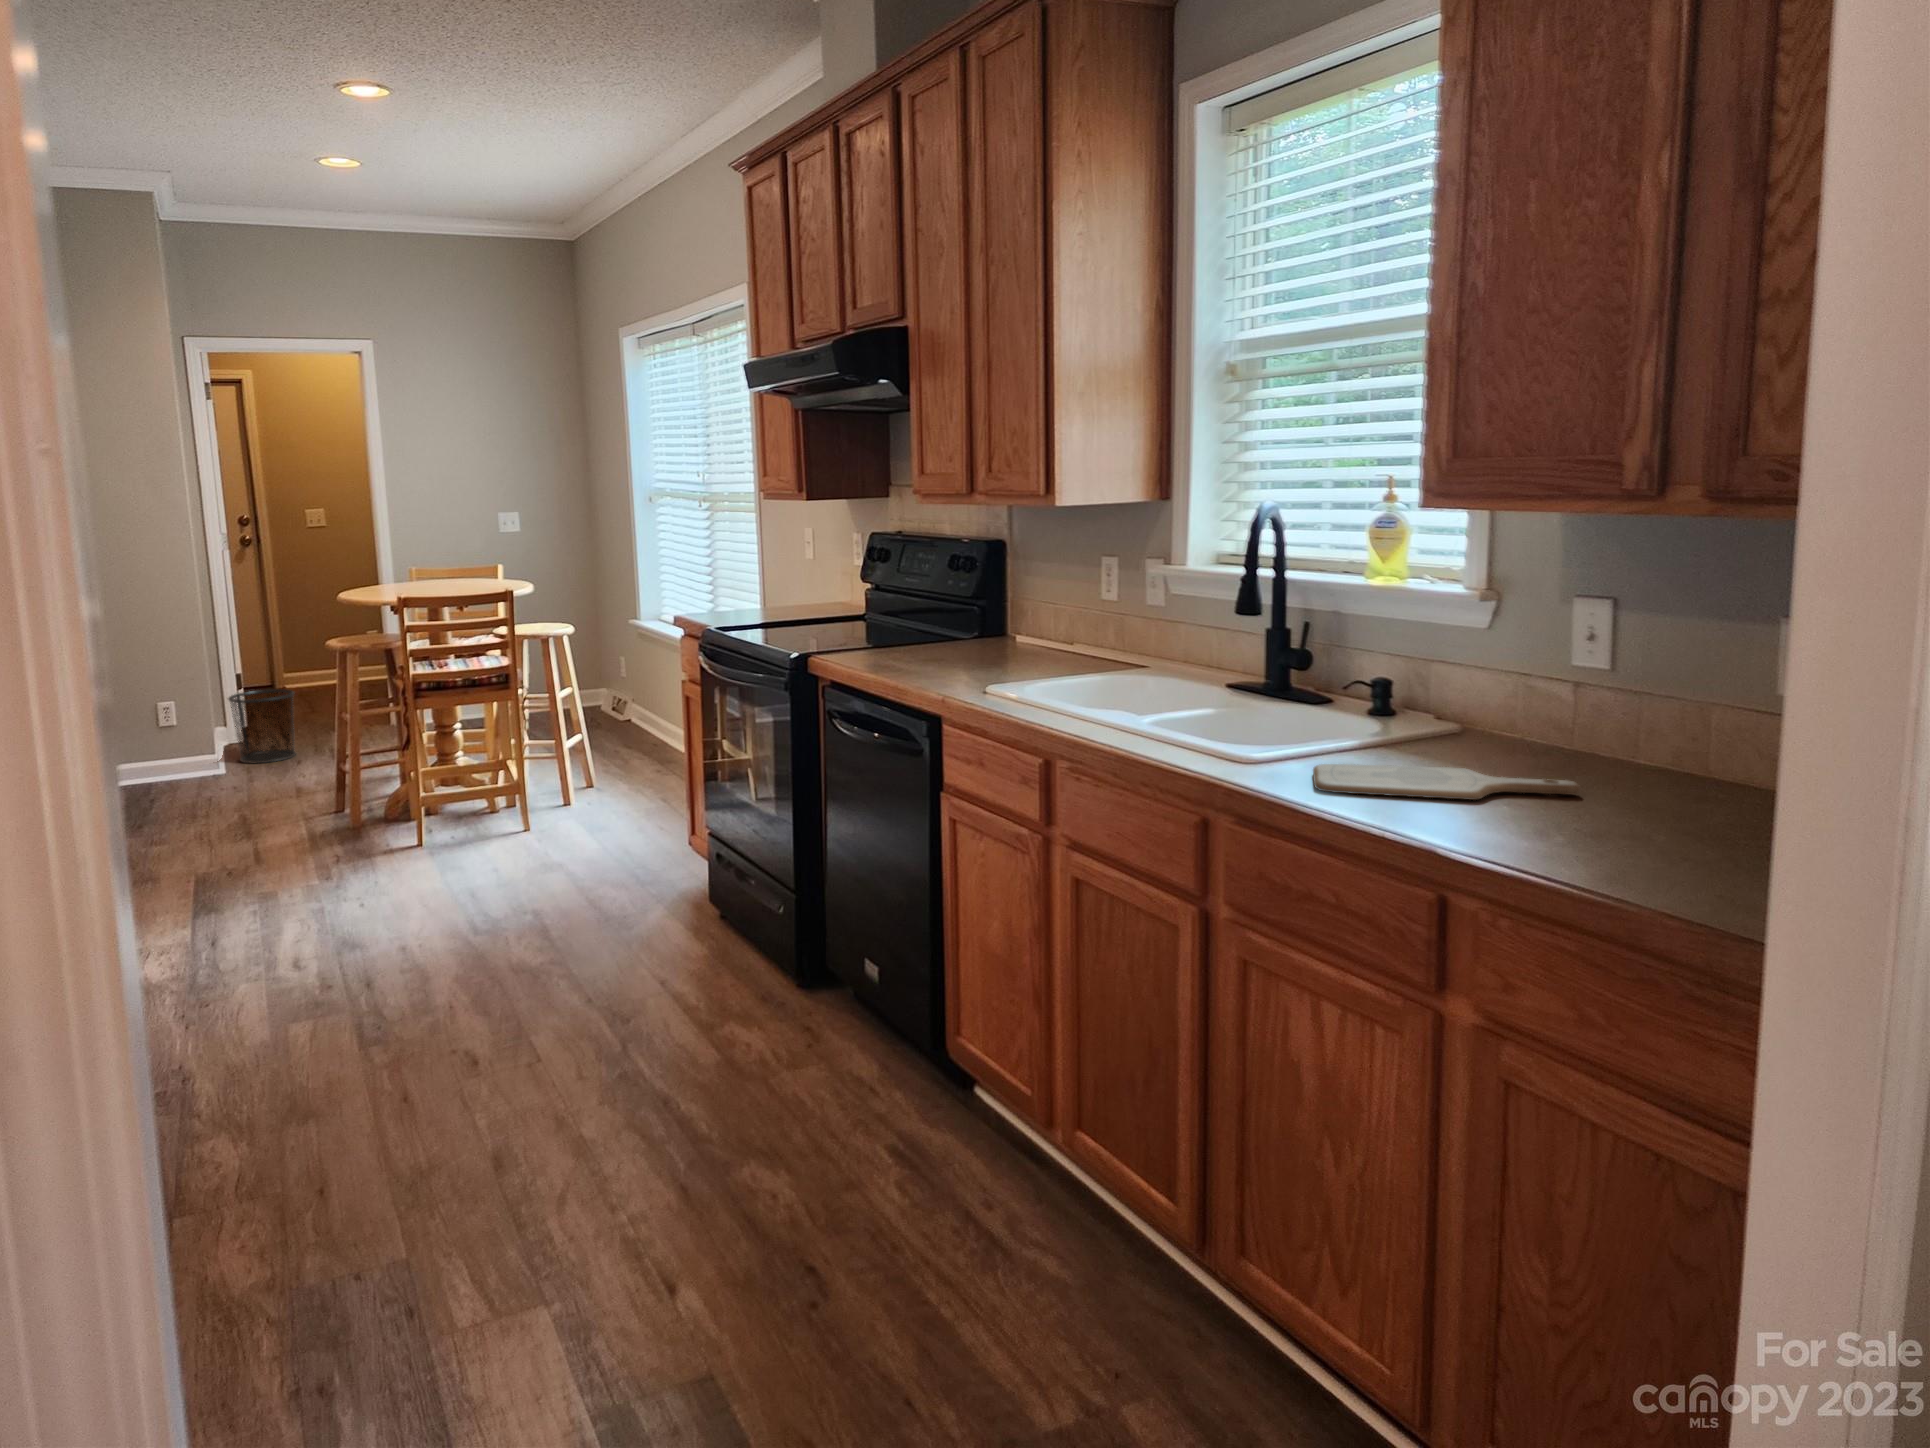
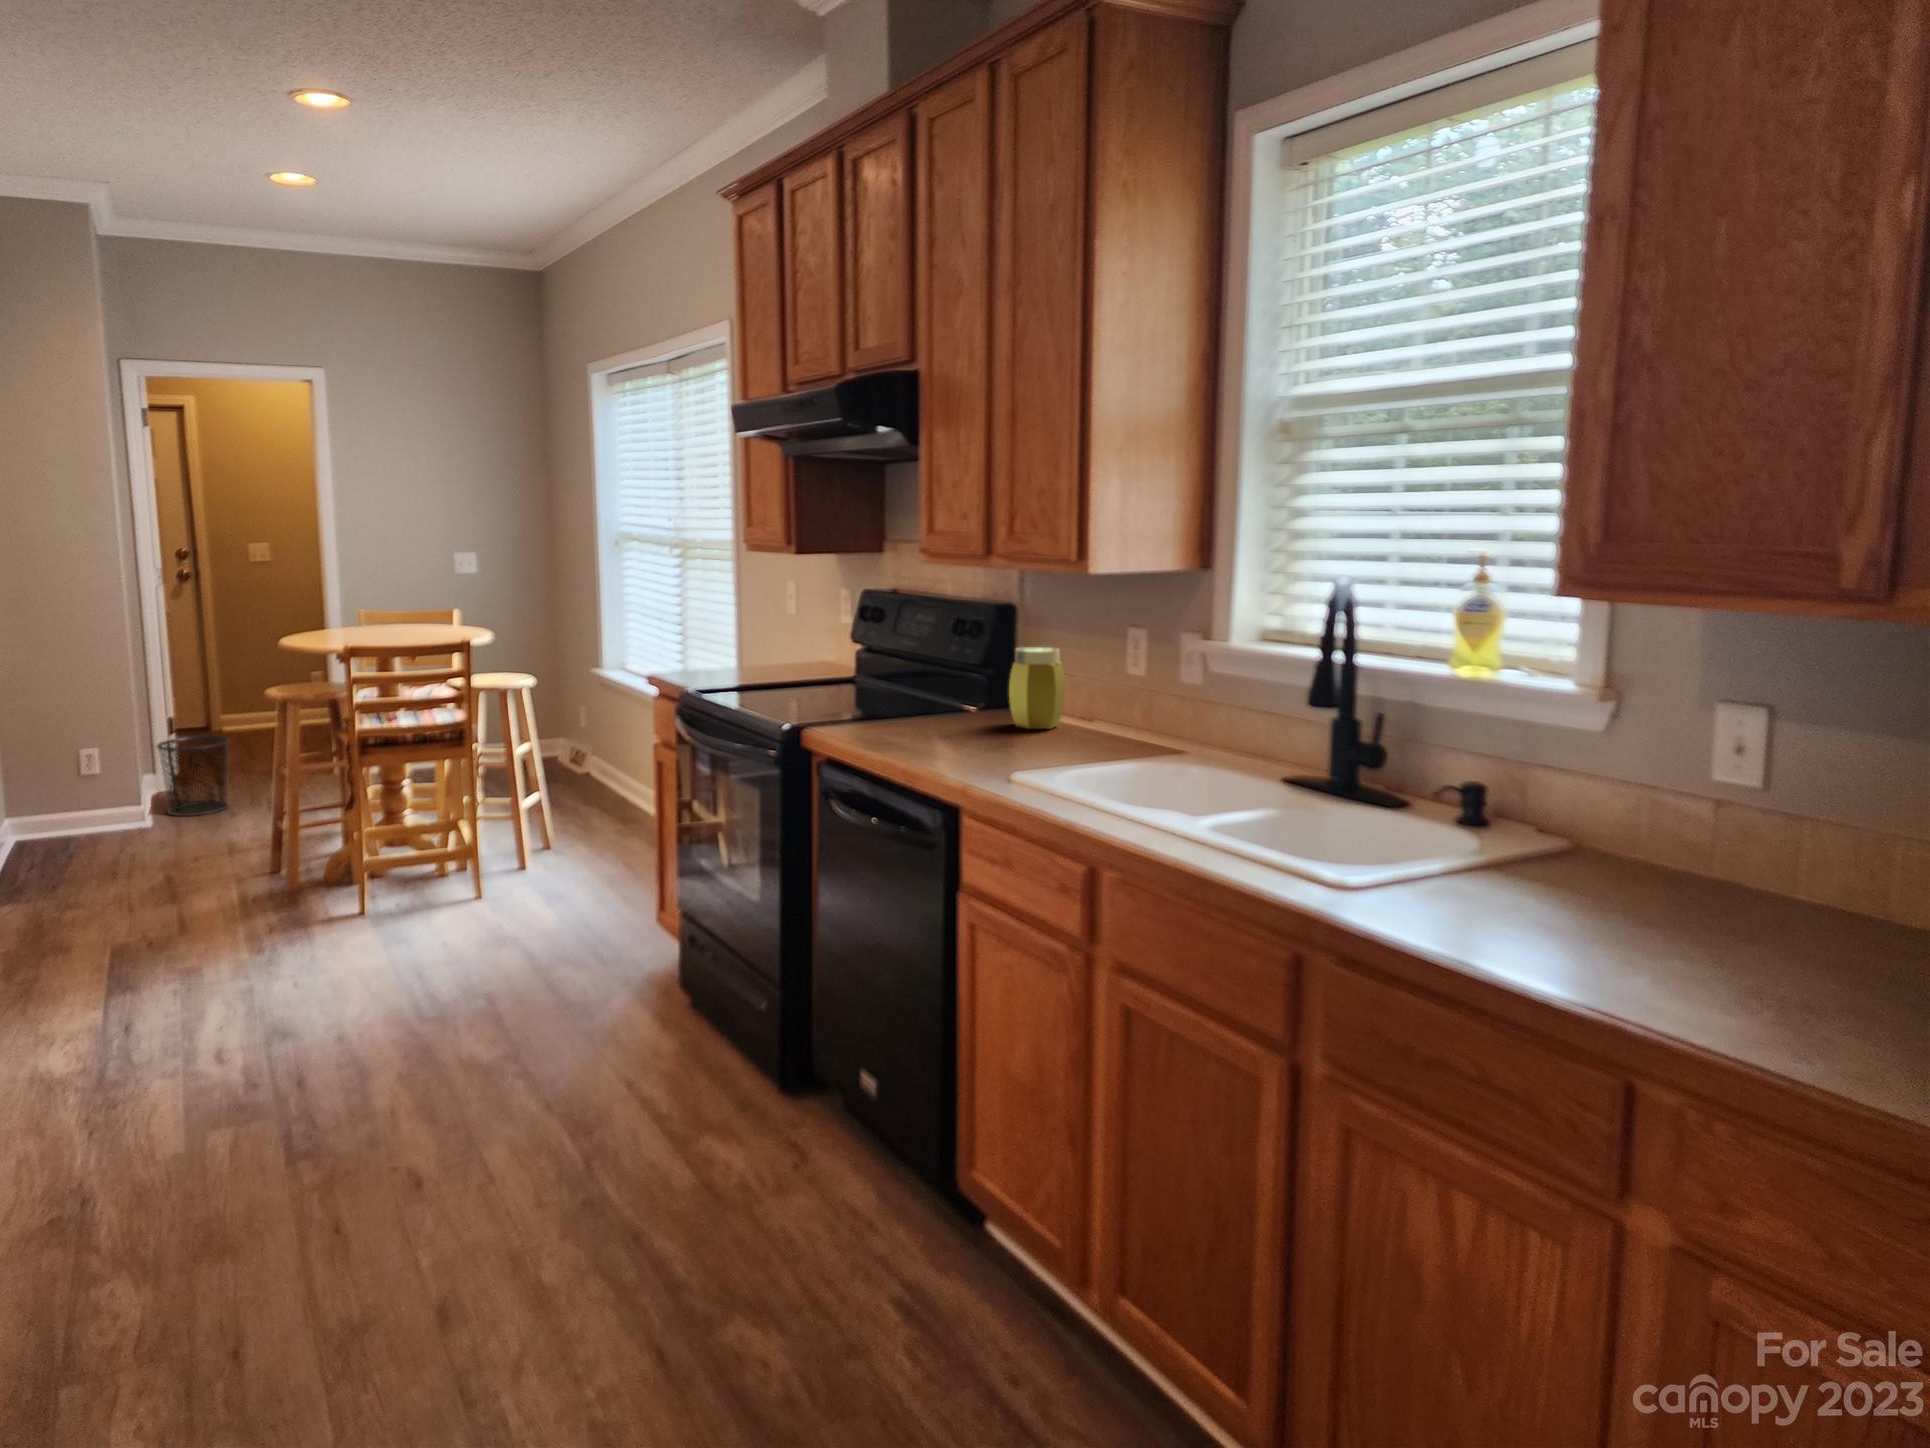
jar: none [995,578,1046,652] -> present [1009,647,1065,729]
cutting board: present [1313,764,1581,800] -> none [1428,896,1760,951]

